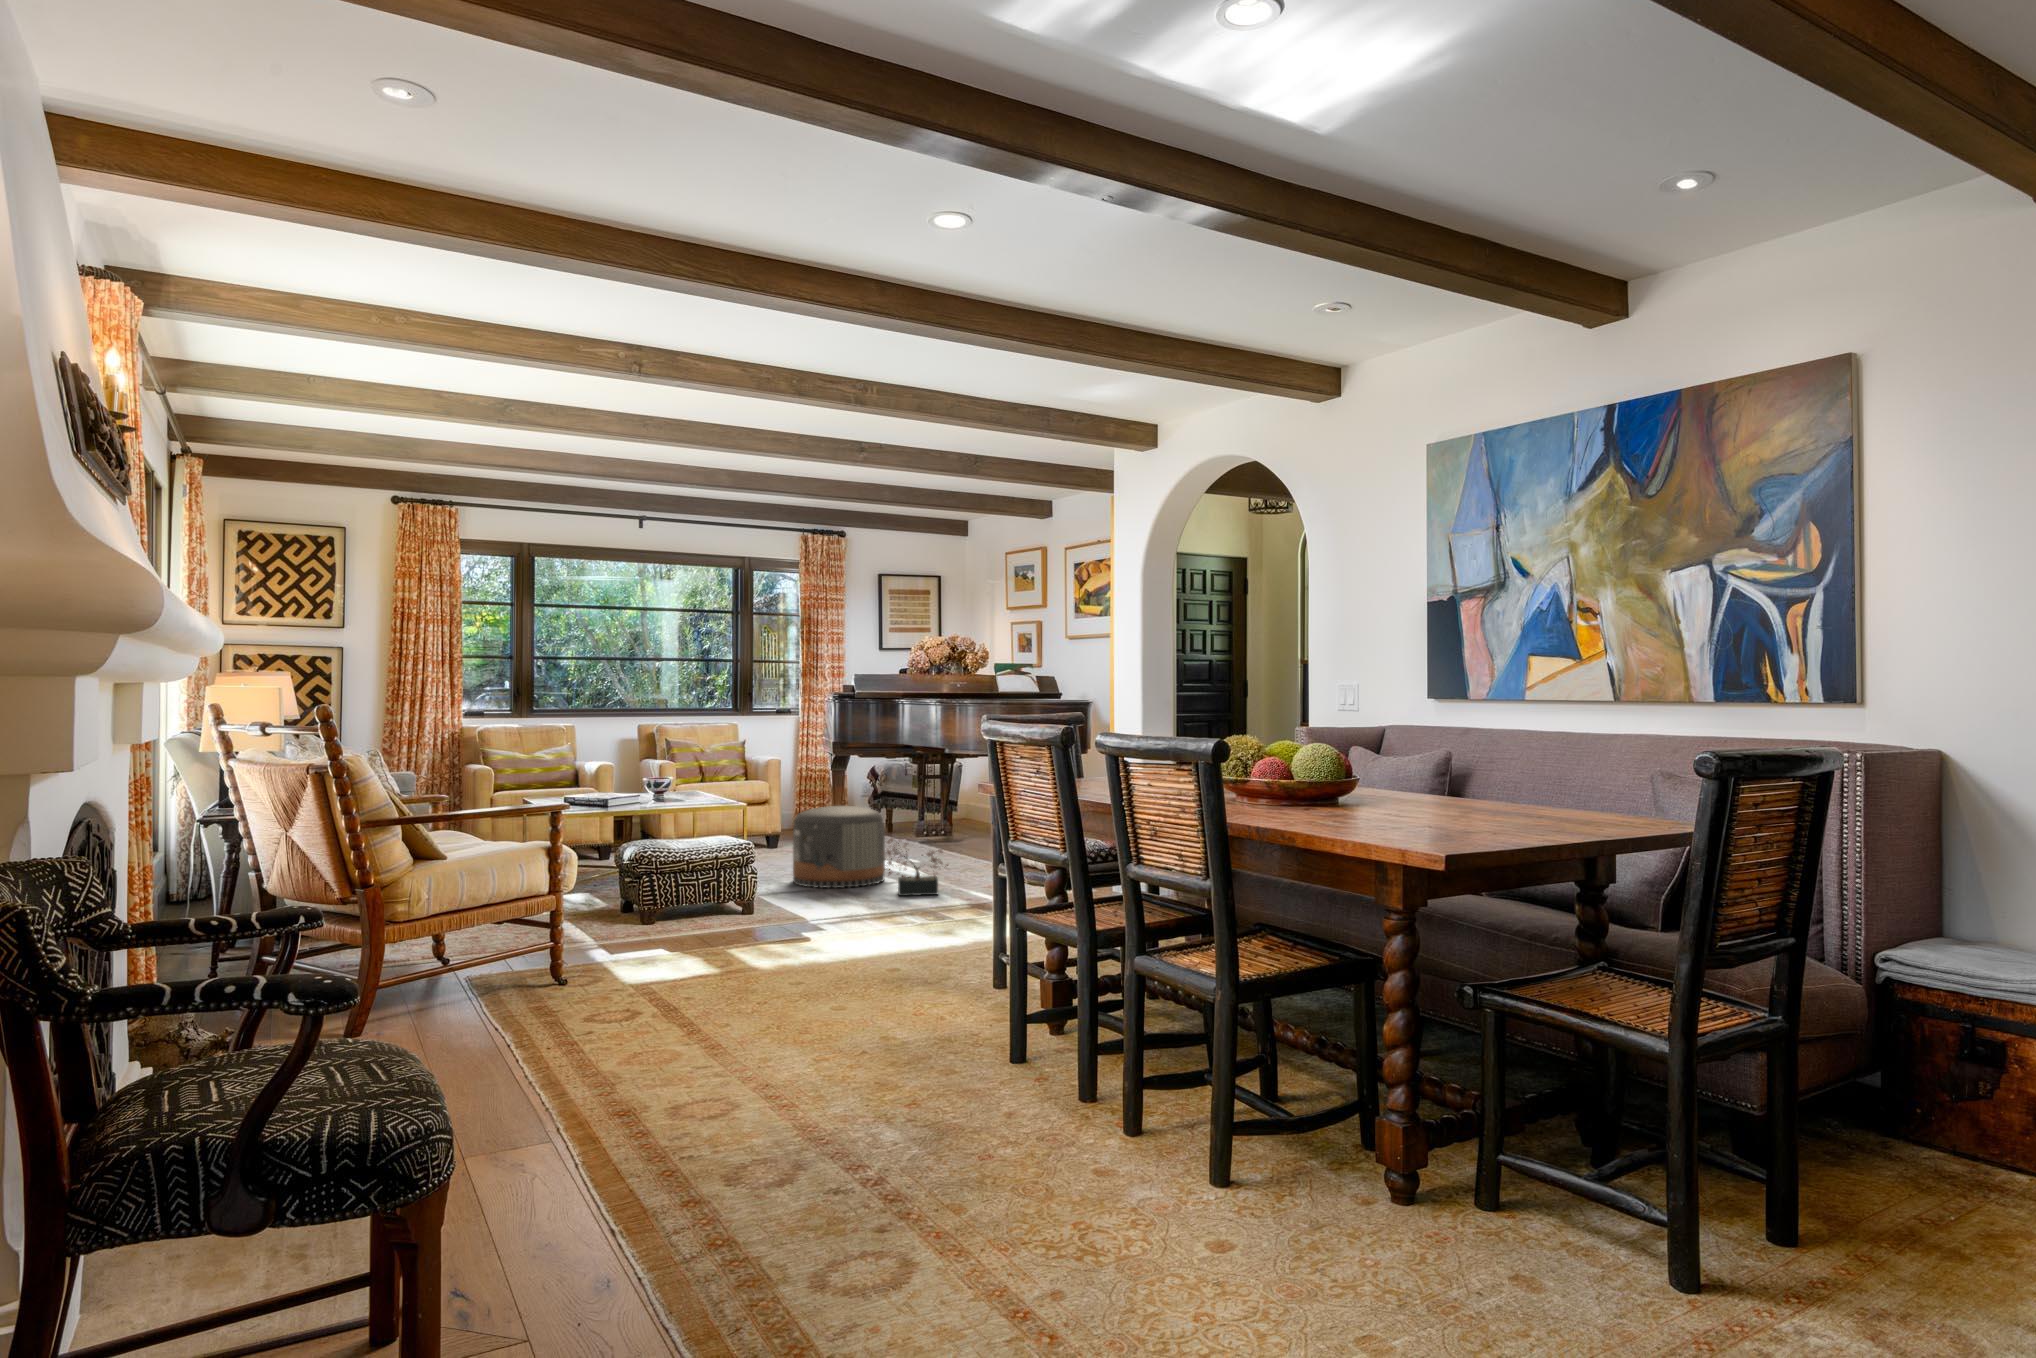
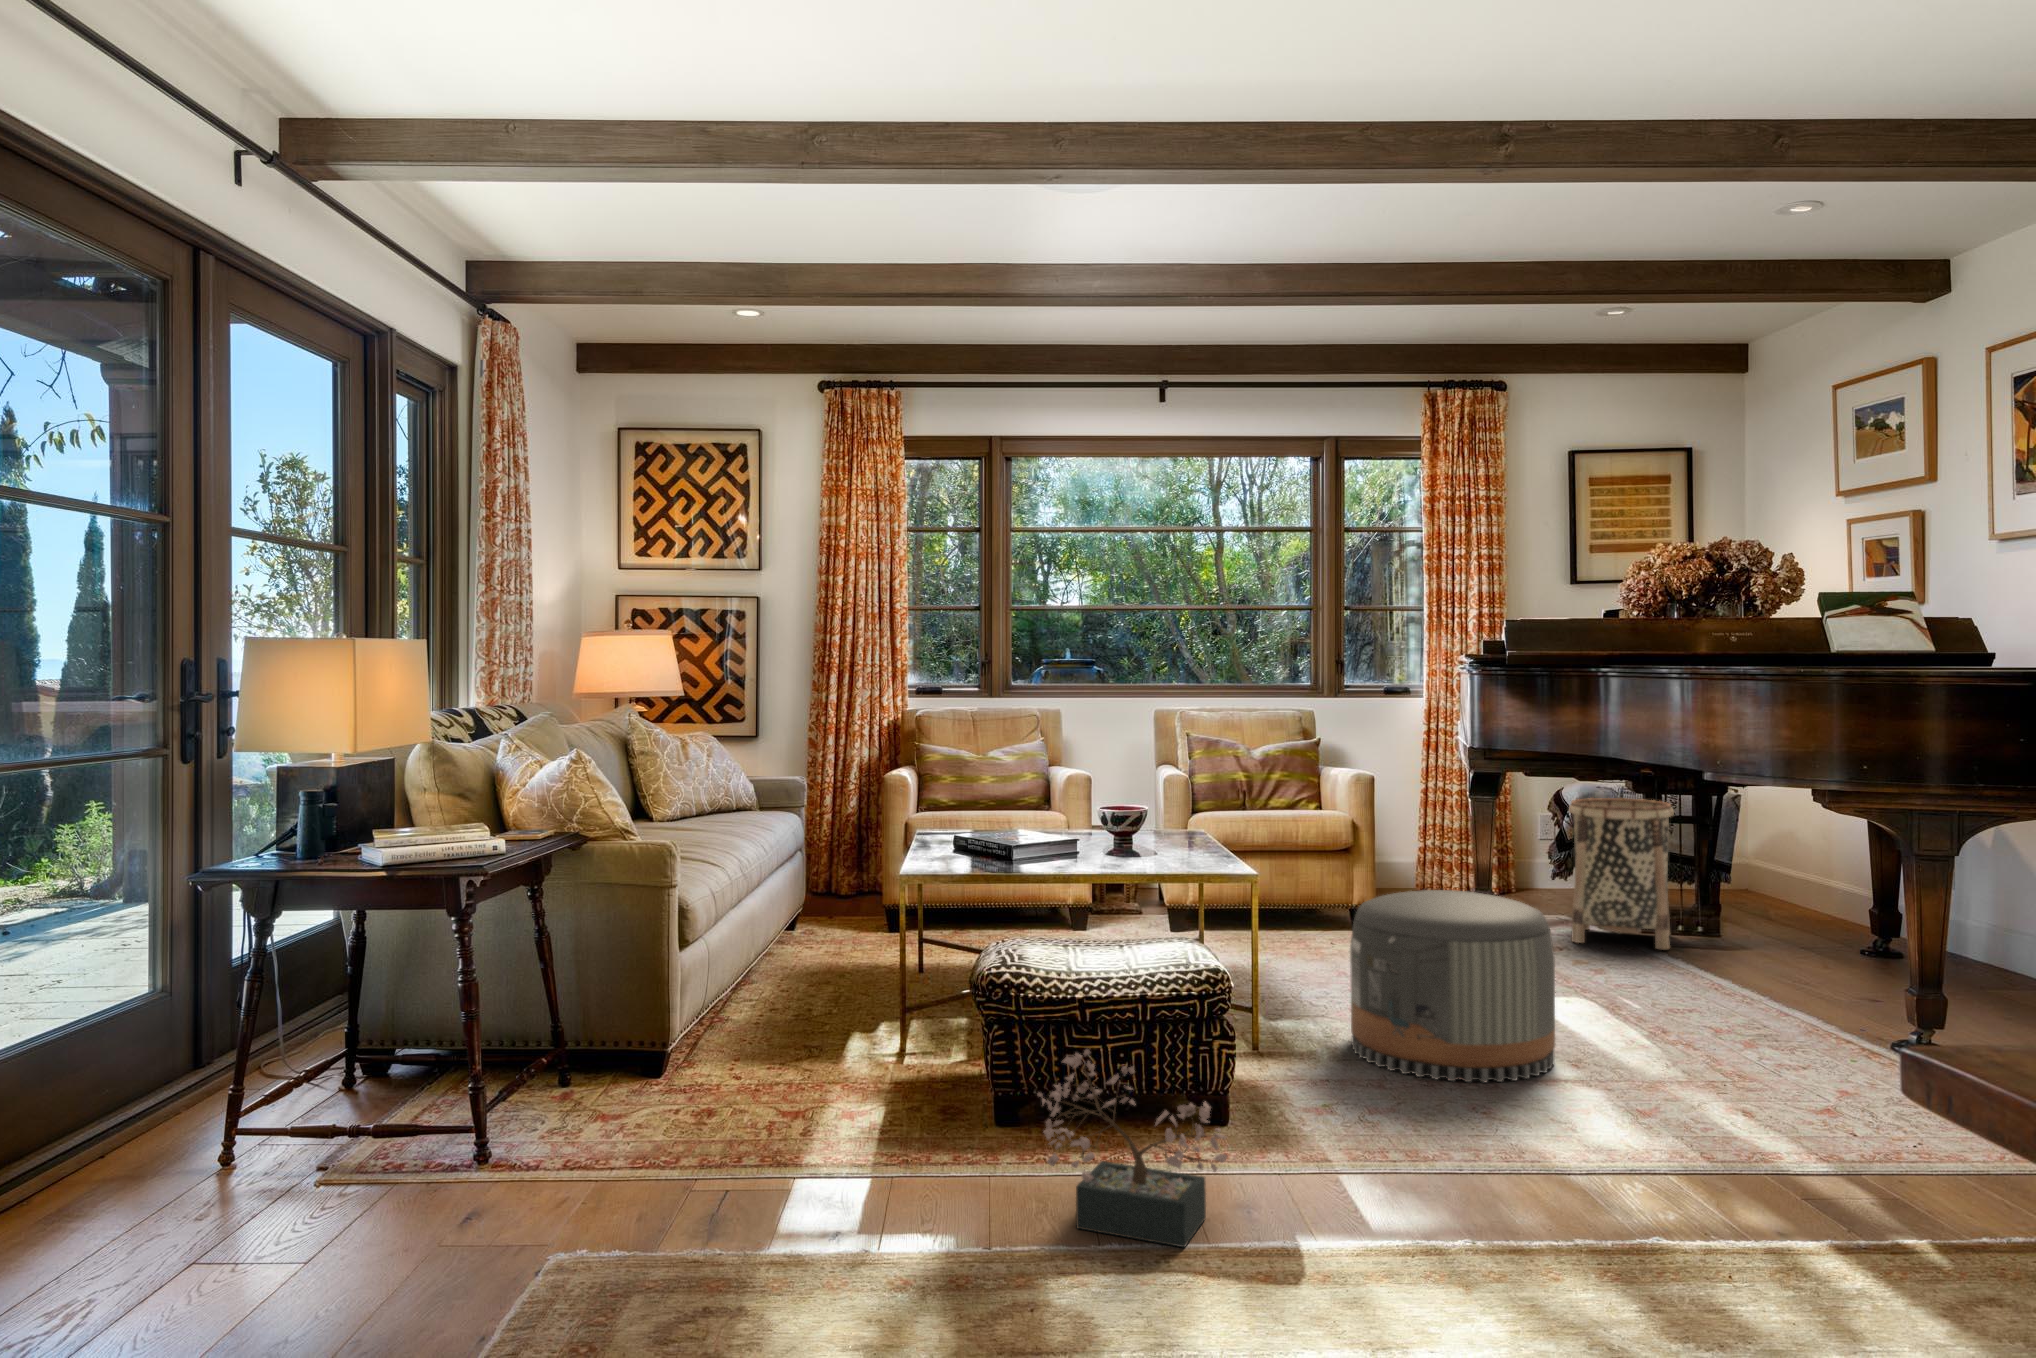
basket: none [881,768,932,844] -> present [1569,798,1674,949]
decorative plant: present [880,838,948,896] -> present [1038,1049,1227,1247]

